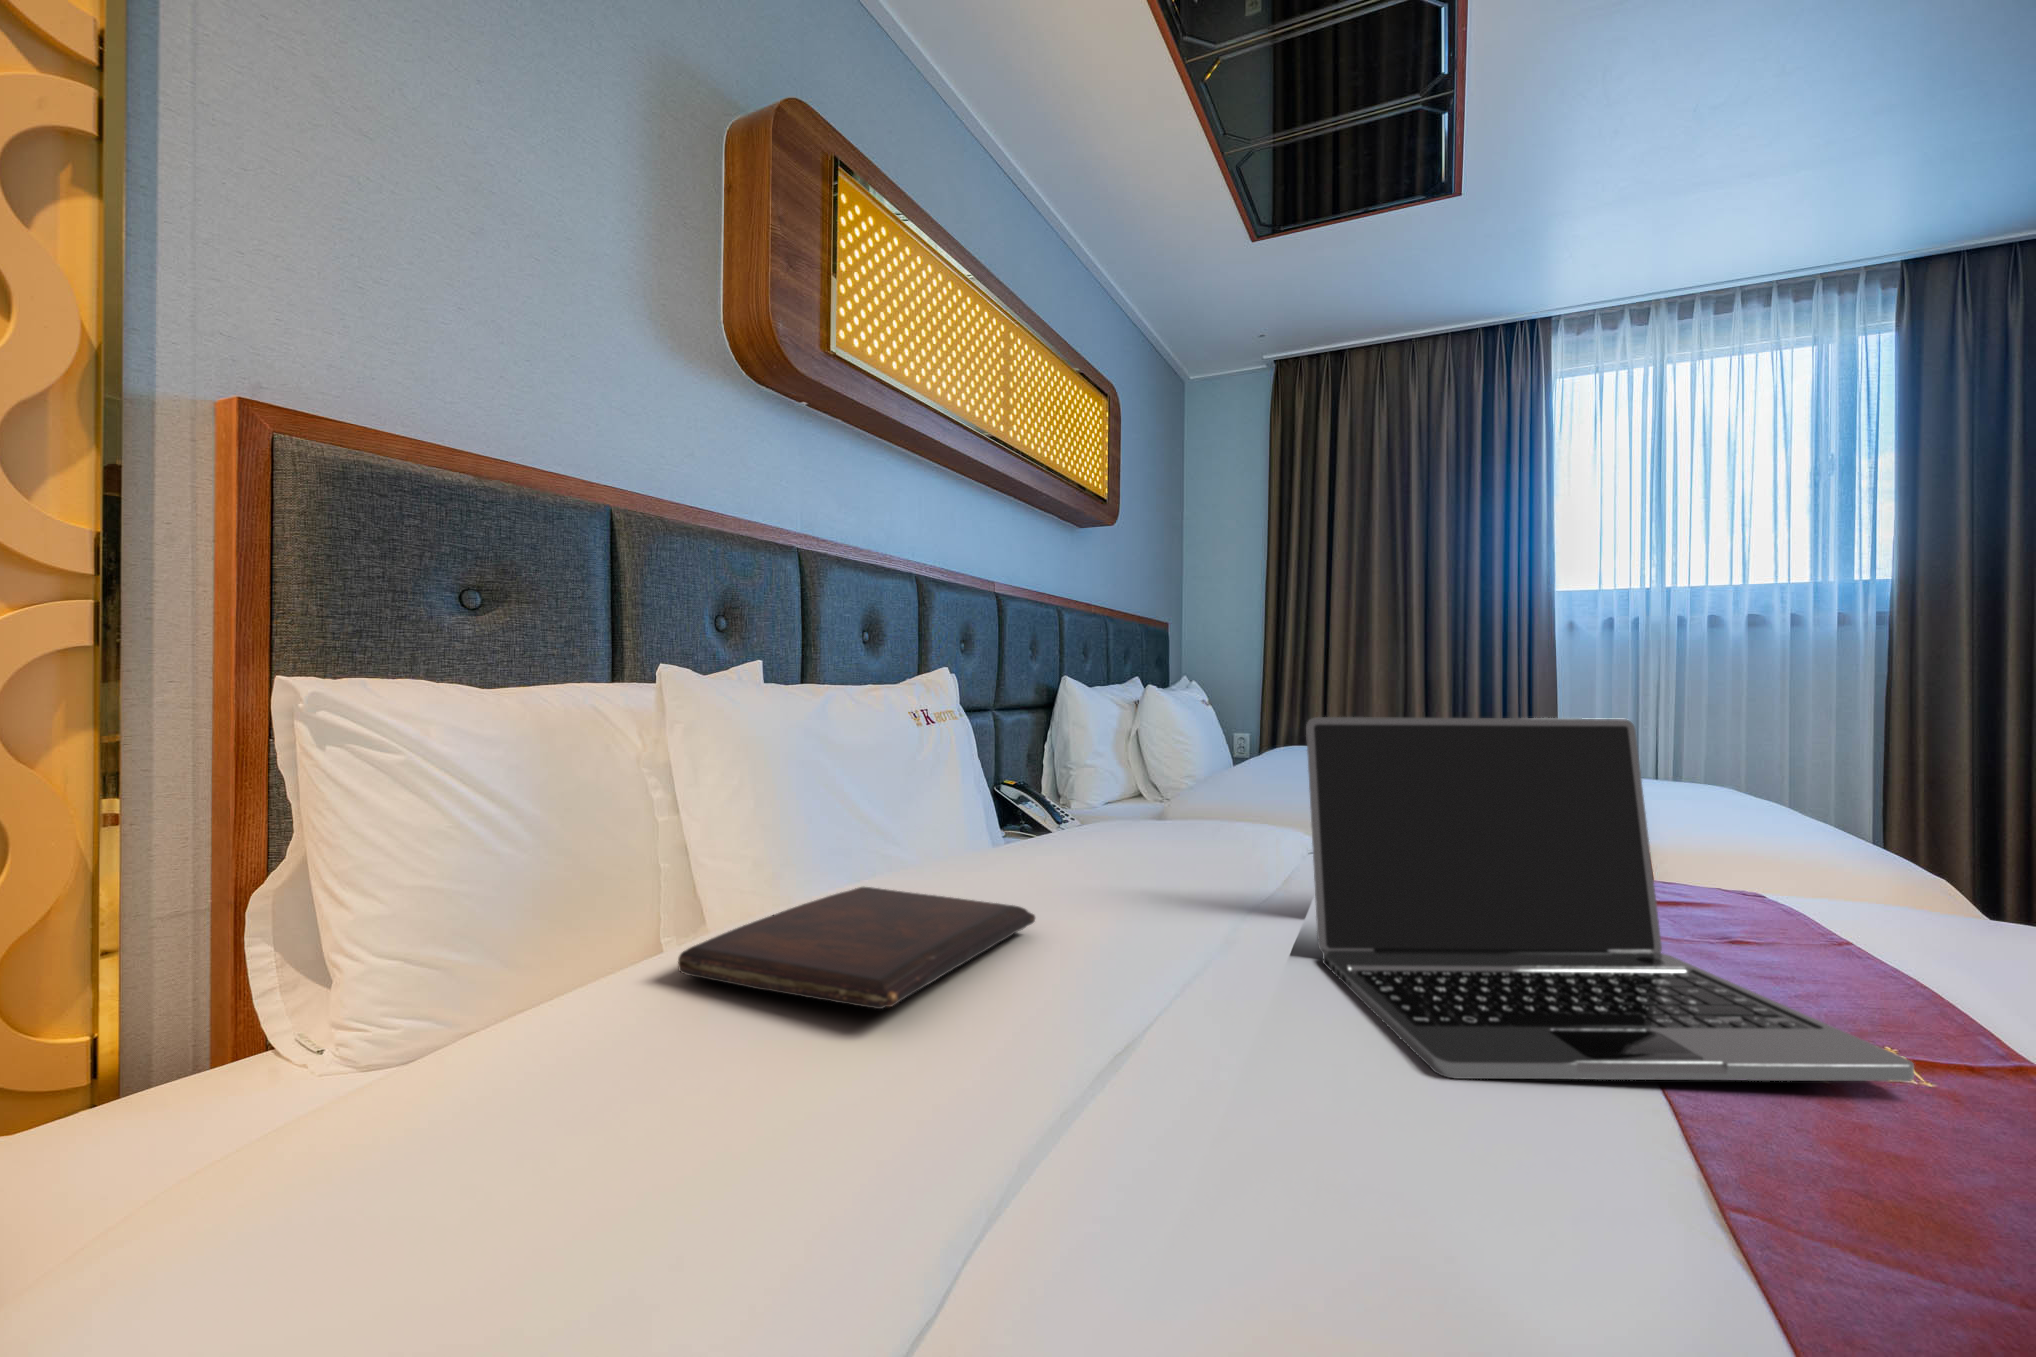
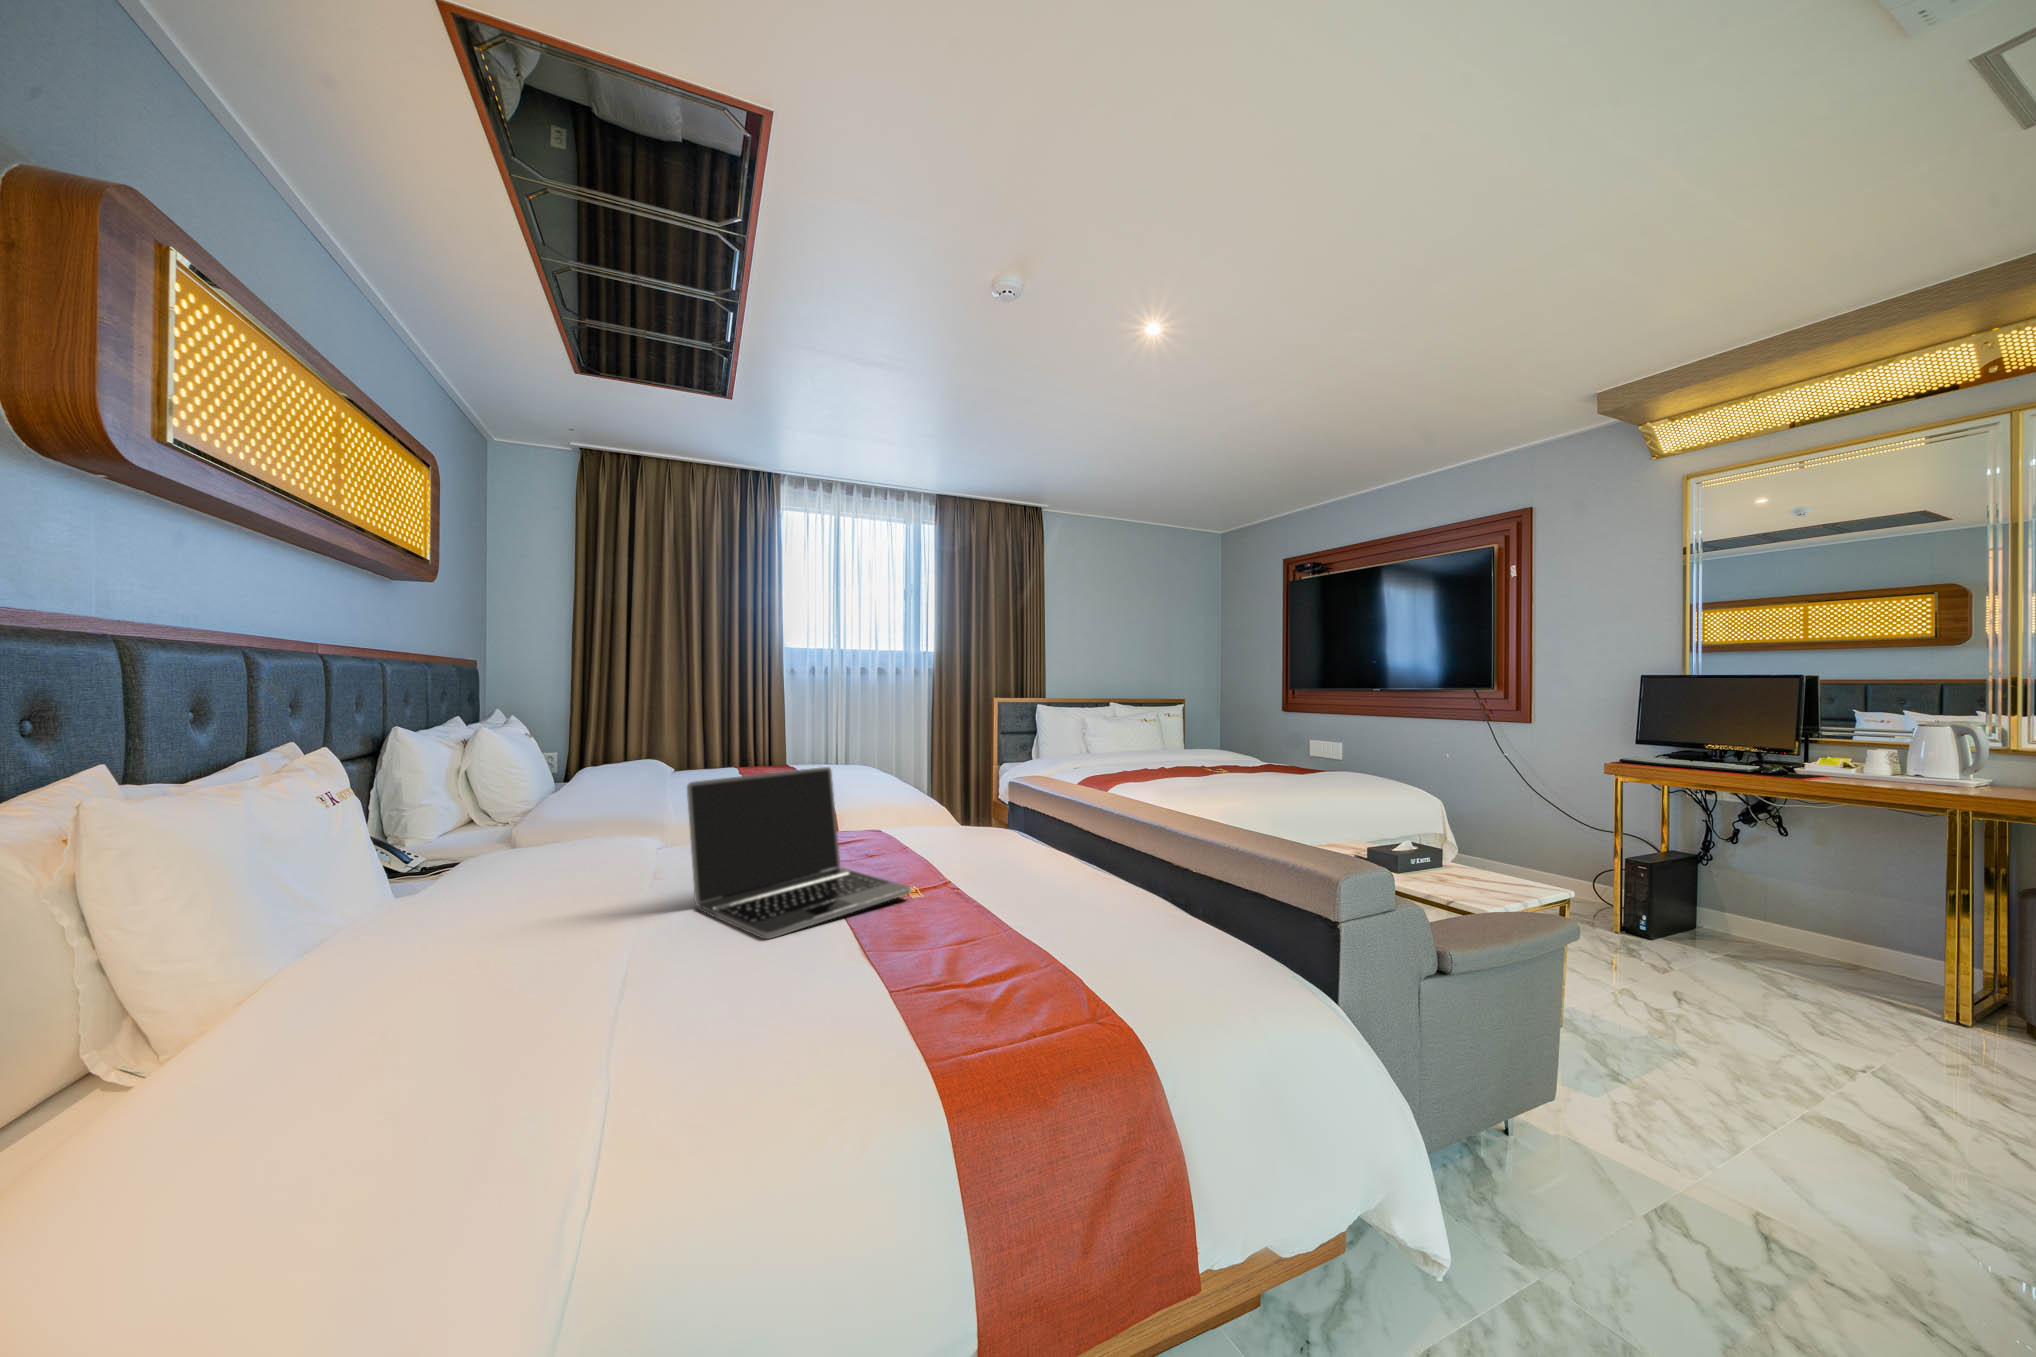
book: present [678,887,1035,1009] -> none [281,923,534,1029]

